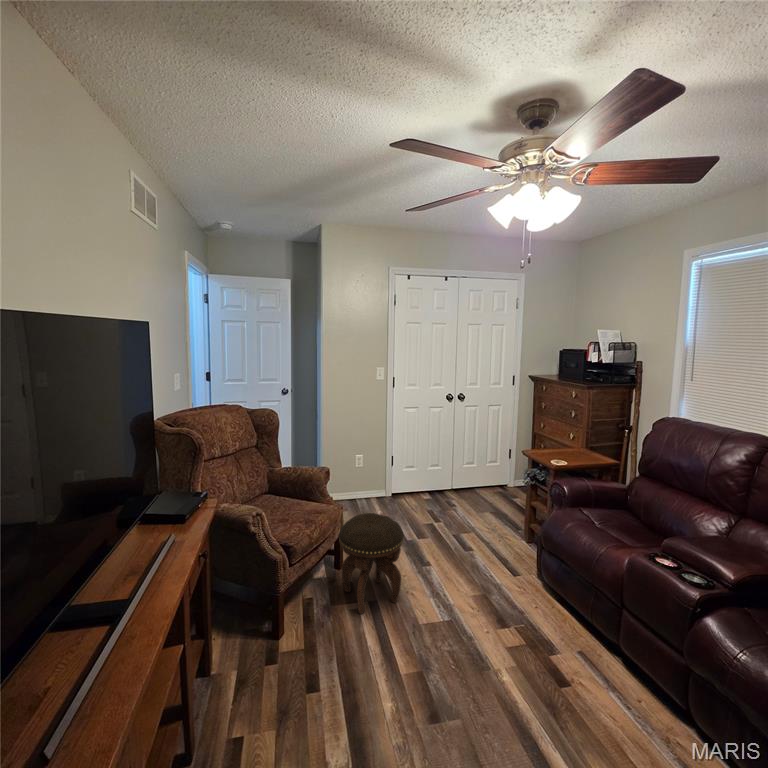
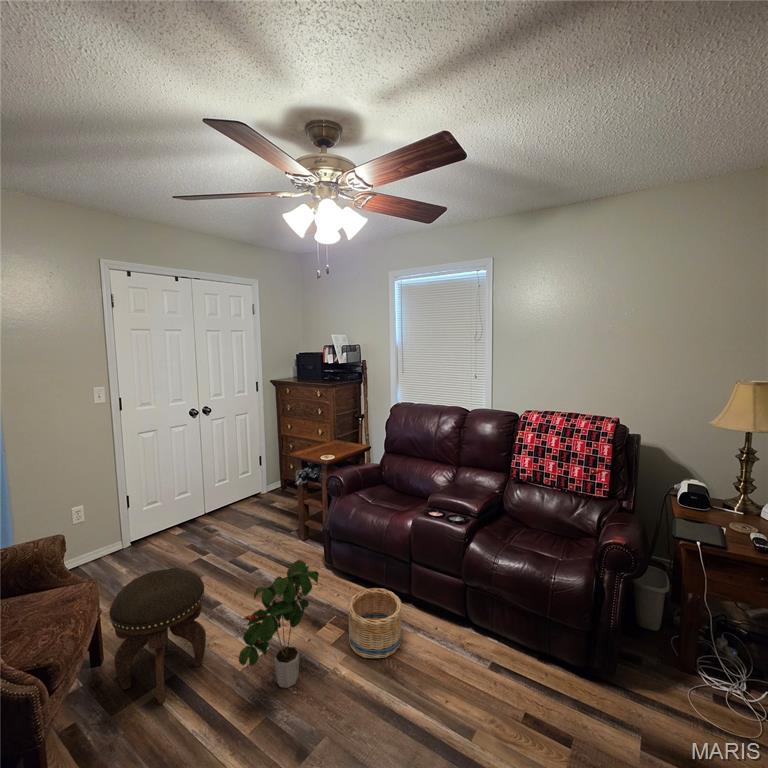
potted plant: none [403,548,497,661] -> present [239,560,319,688]
basket: none [523,611,592,697] -> present [348,588,402,658]

